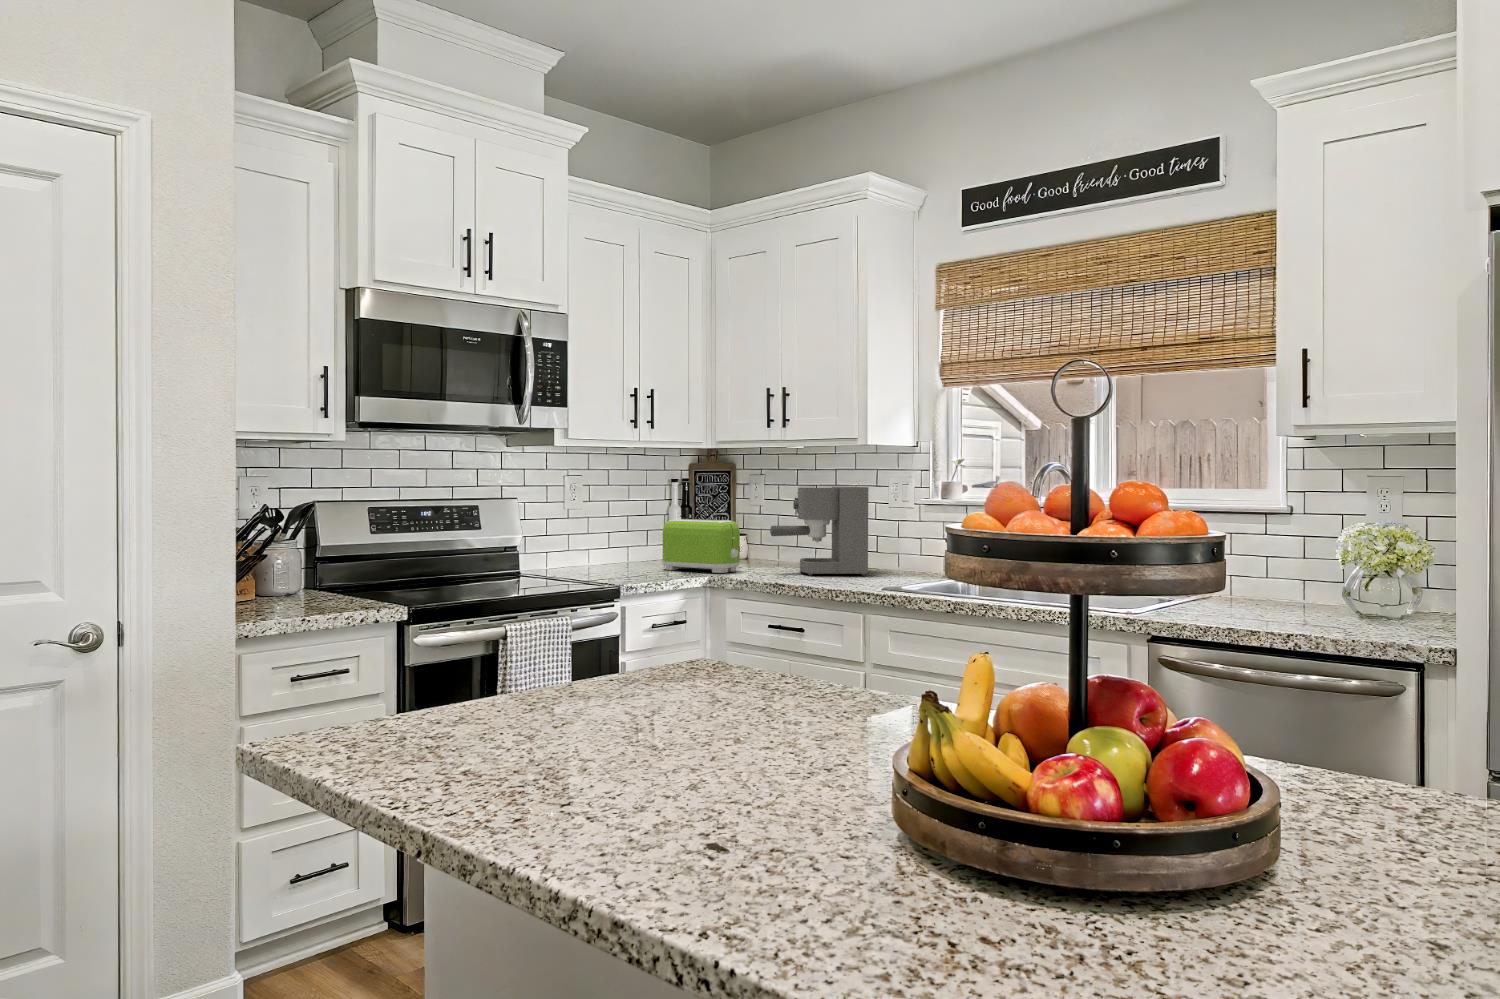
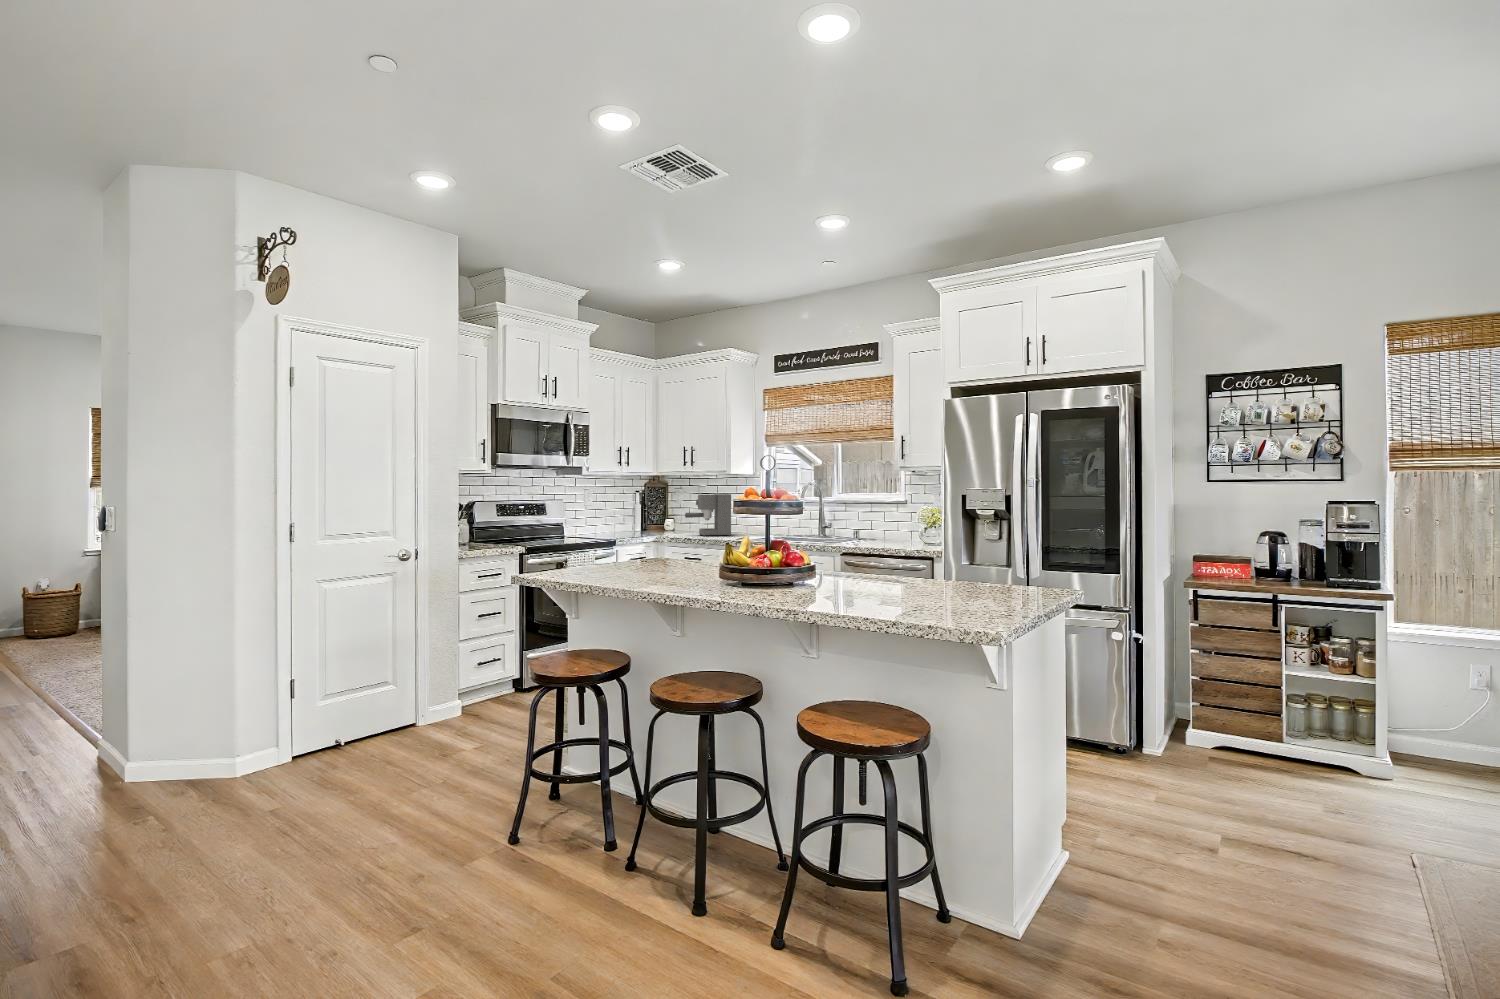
toaster: present [663,519,740,573] -> none [633,510,670,535]

